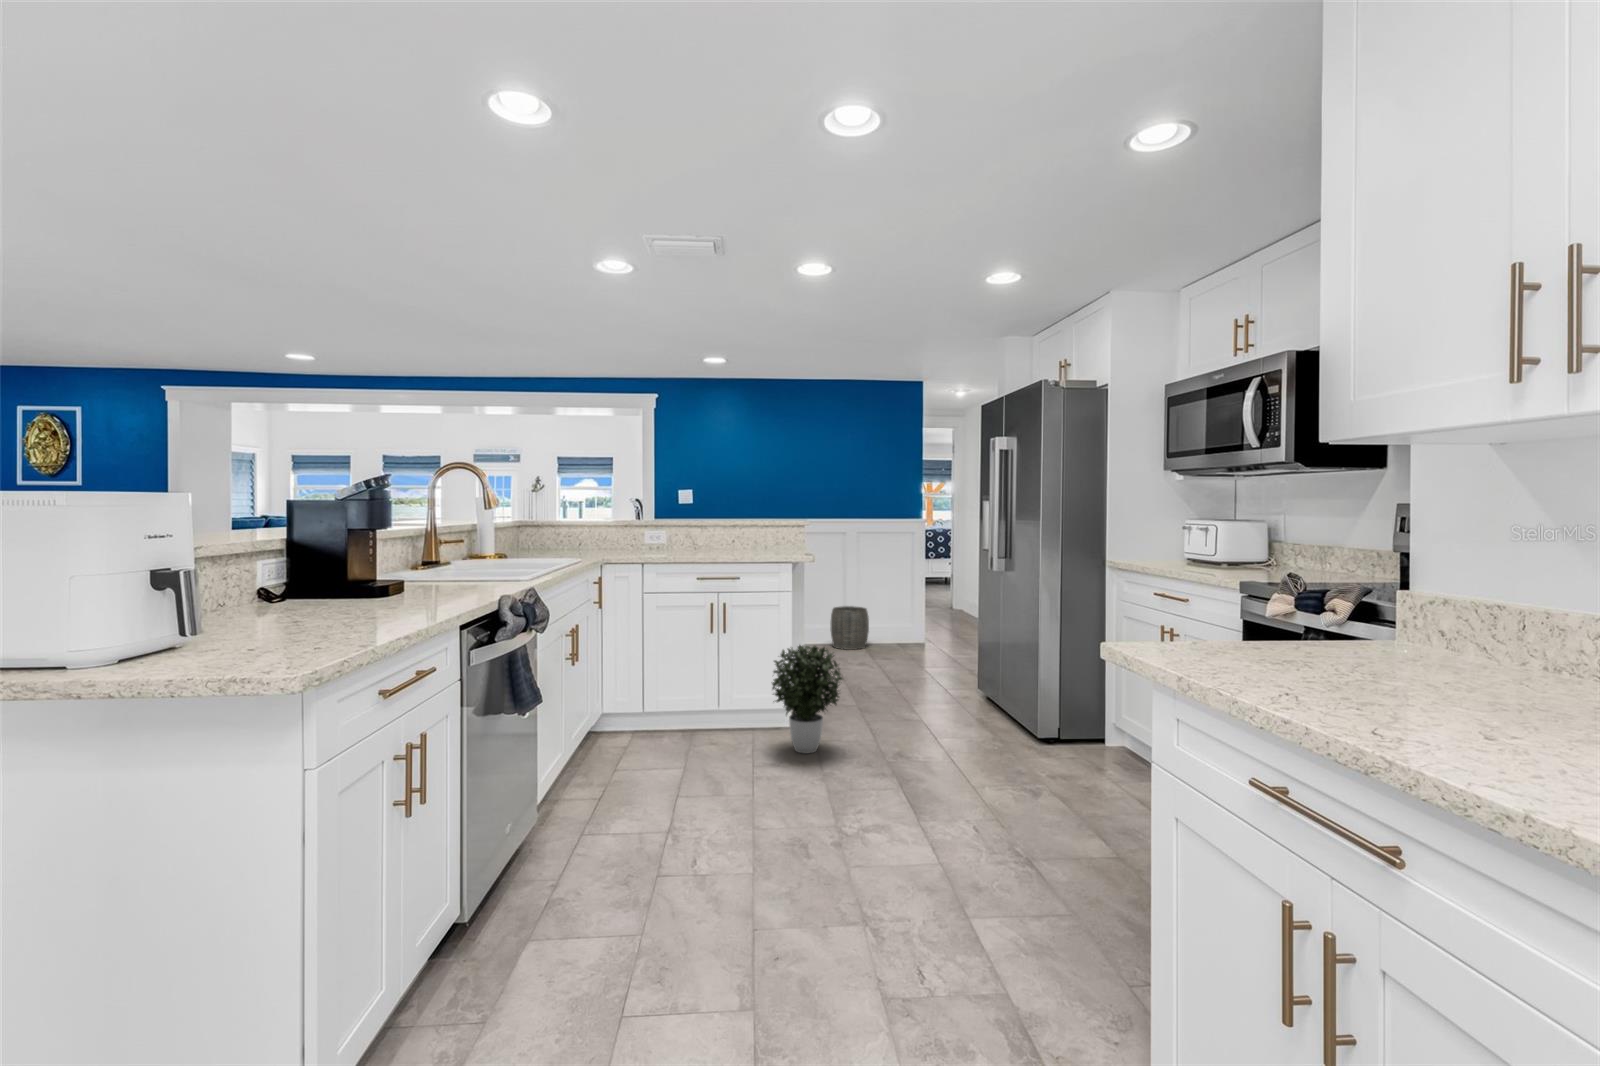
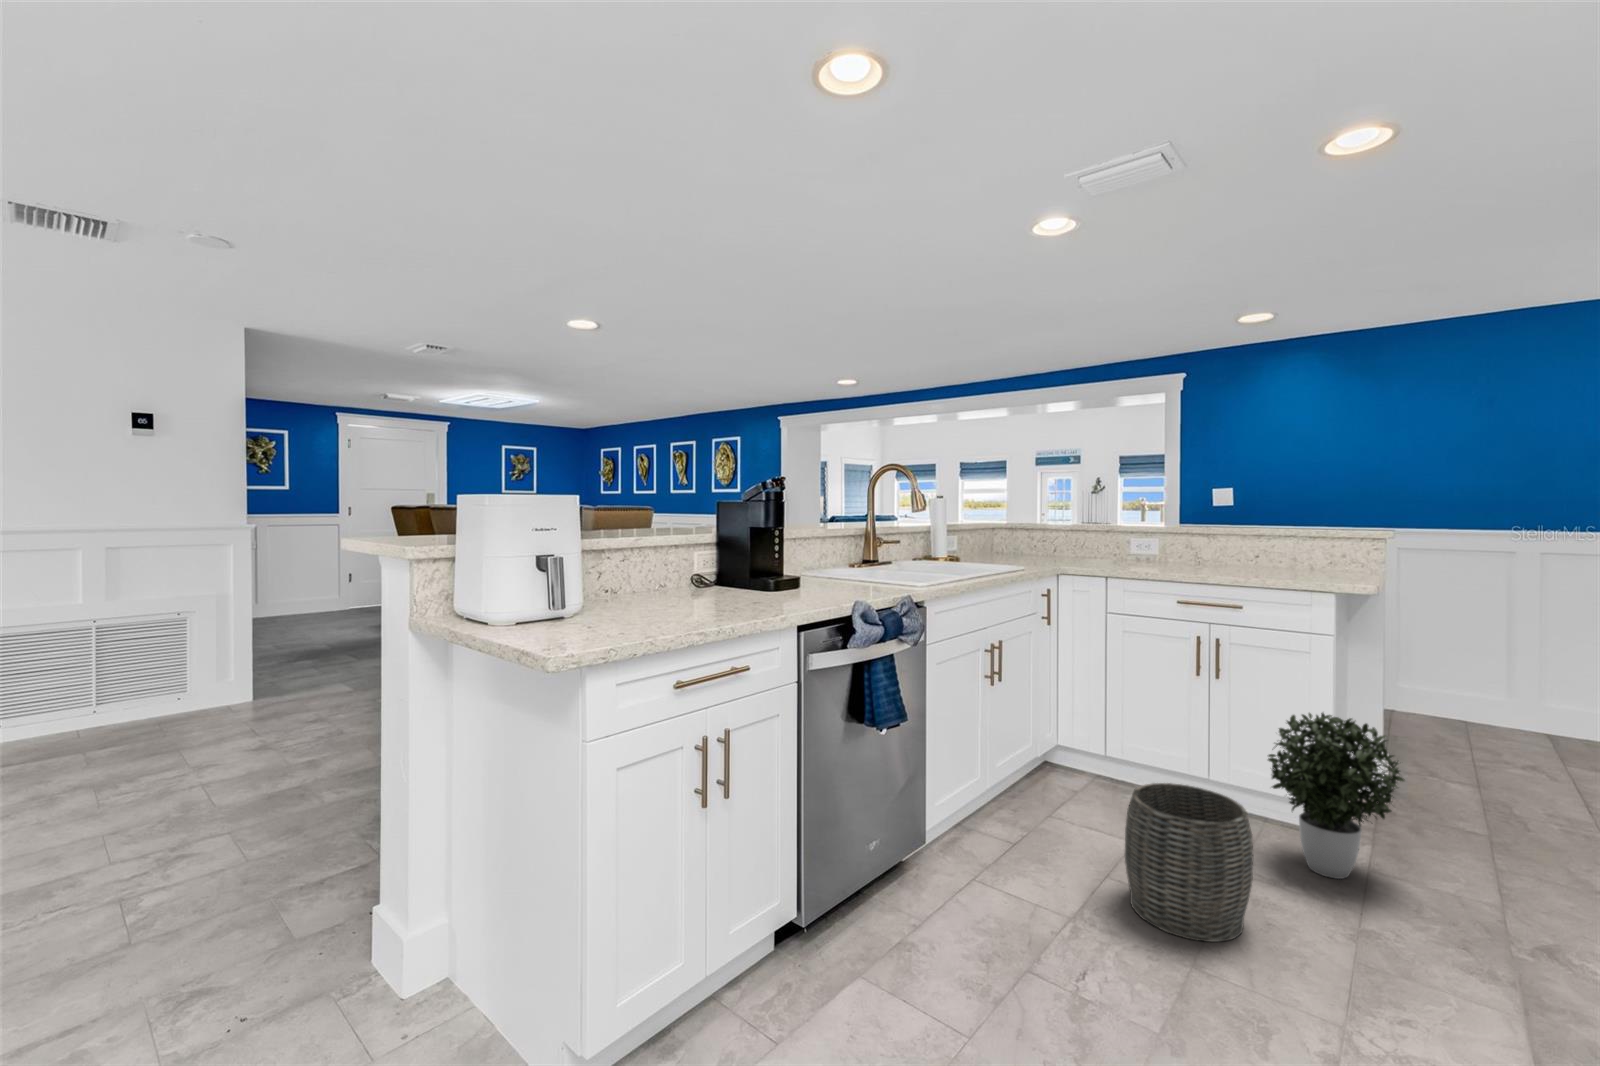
woven basket: present [831,606,869,650] -> present [1125,783,1253,942]

